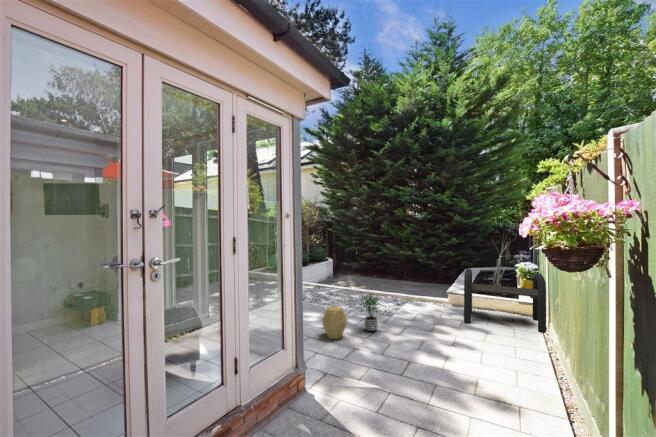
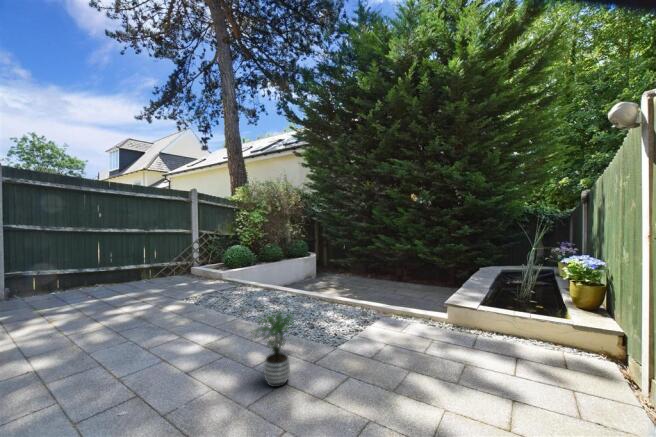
bench: present [464,269,546,333] -> none [465,265,647,408]
woven basket: present [322,306,347,339] -> none [167,335,219,405]

